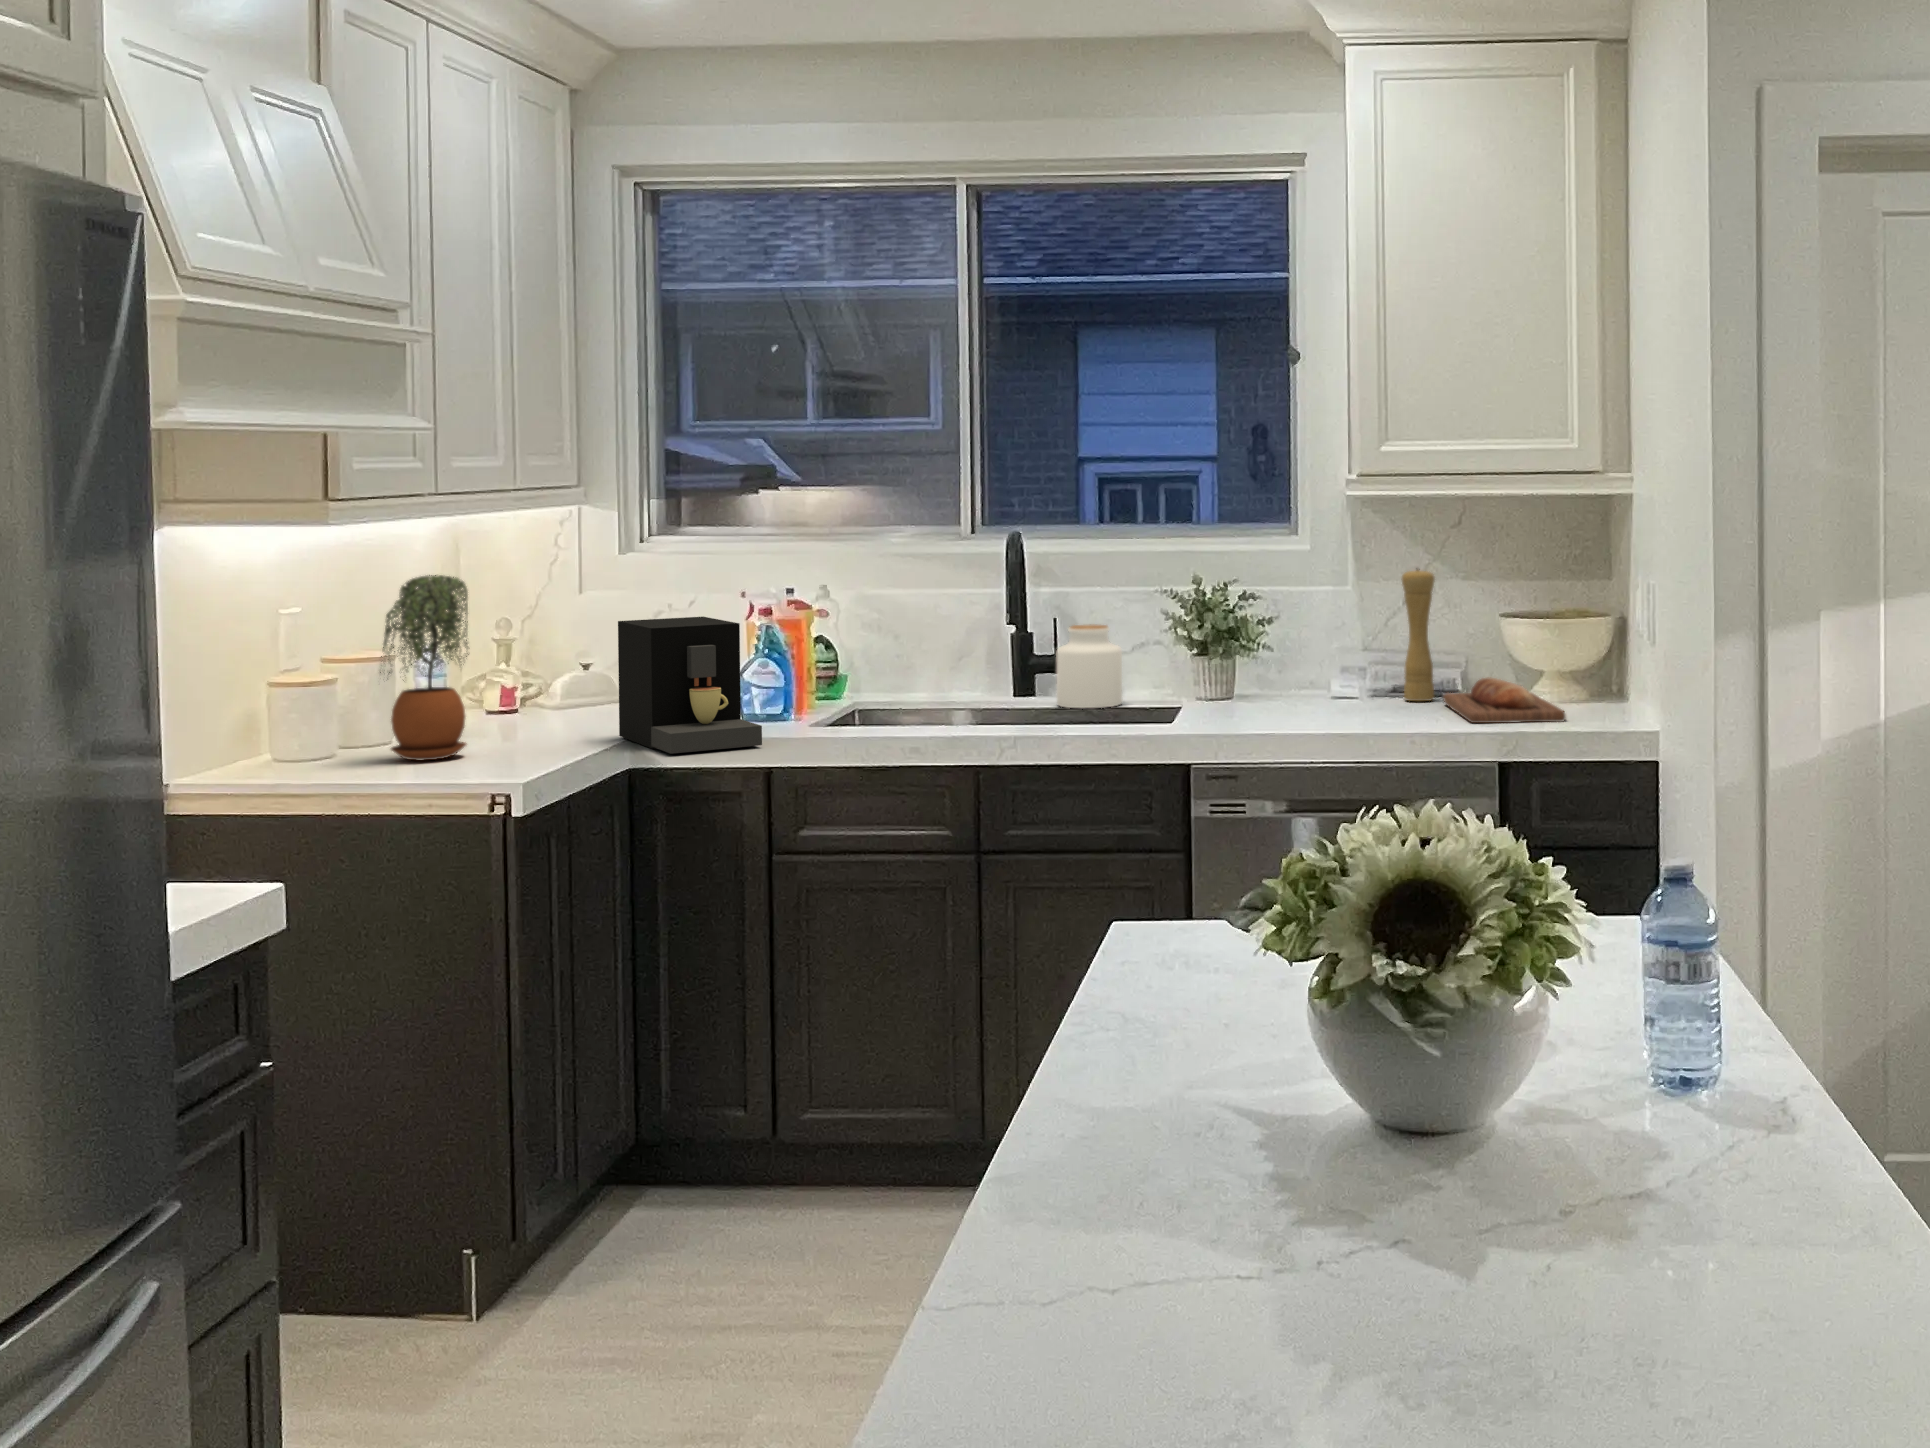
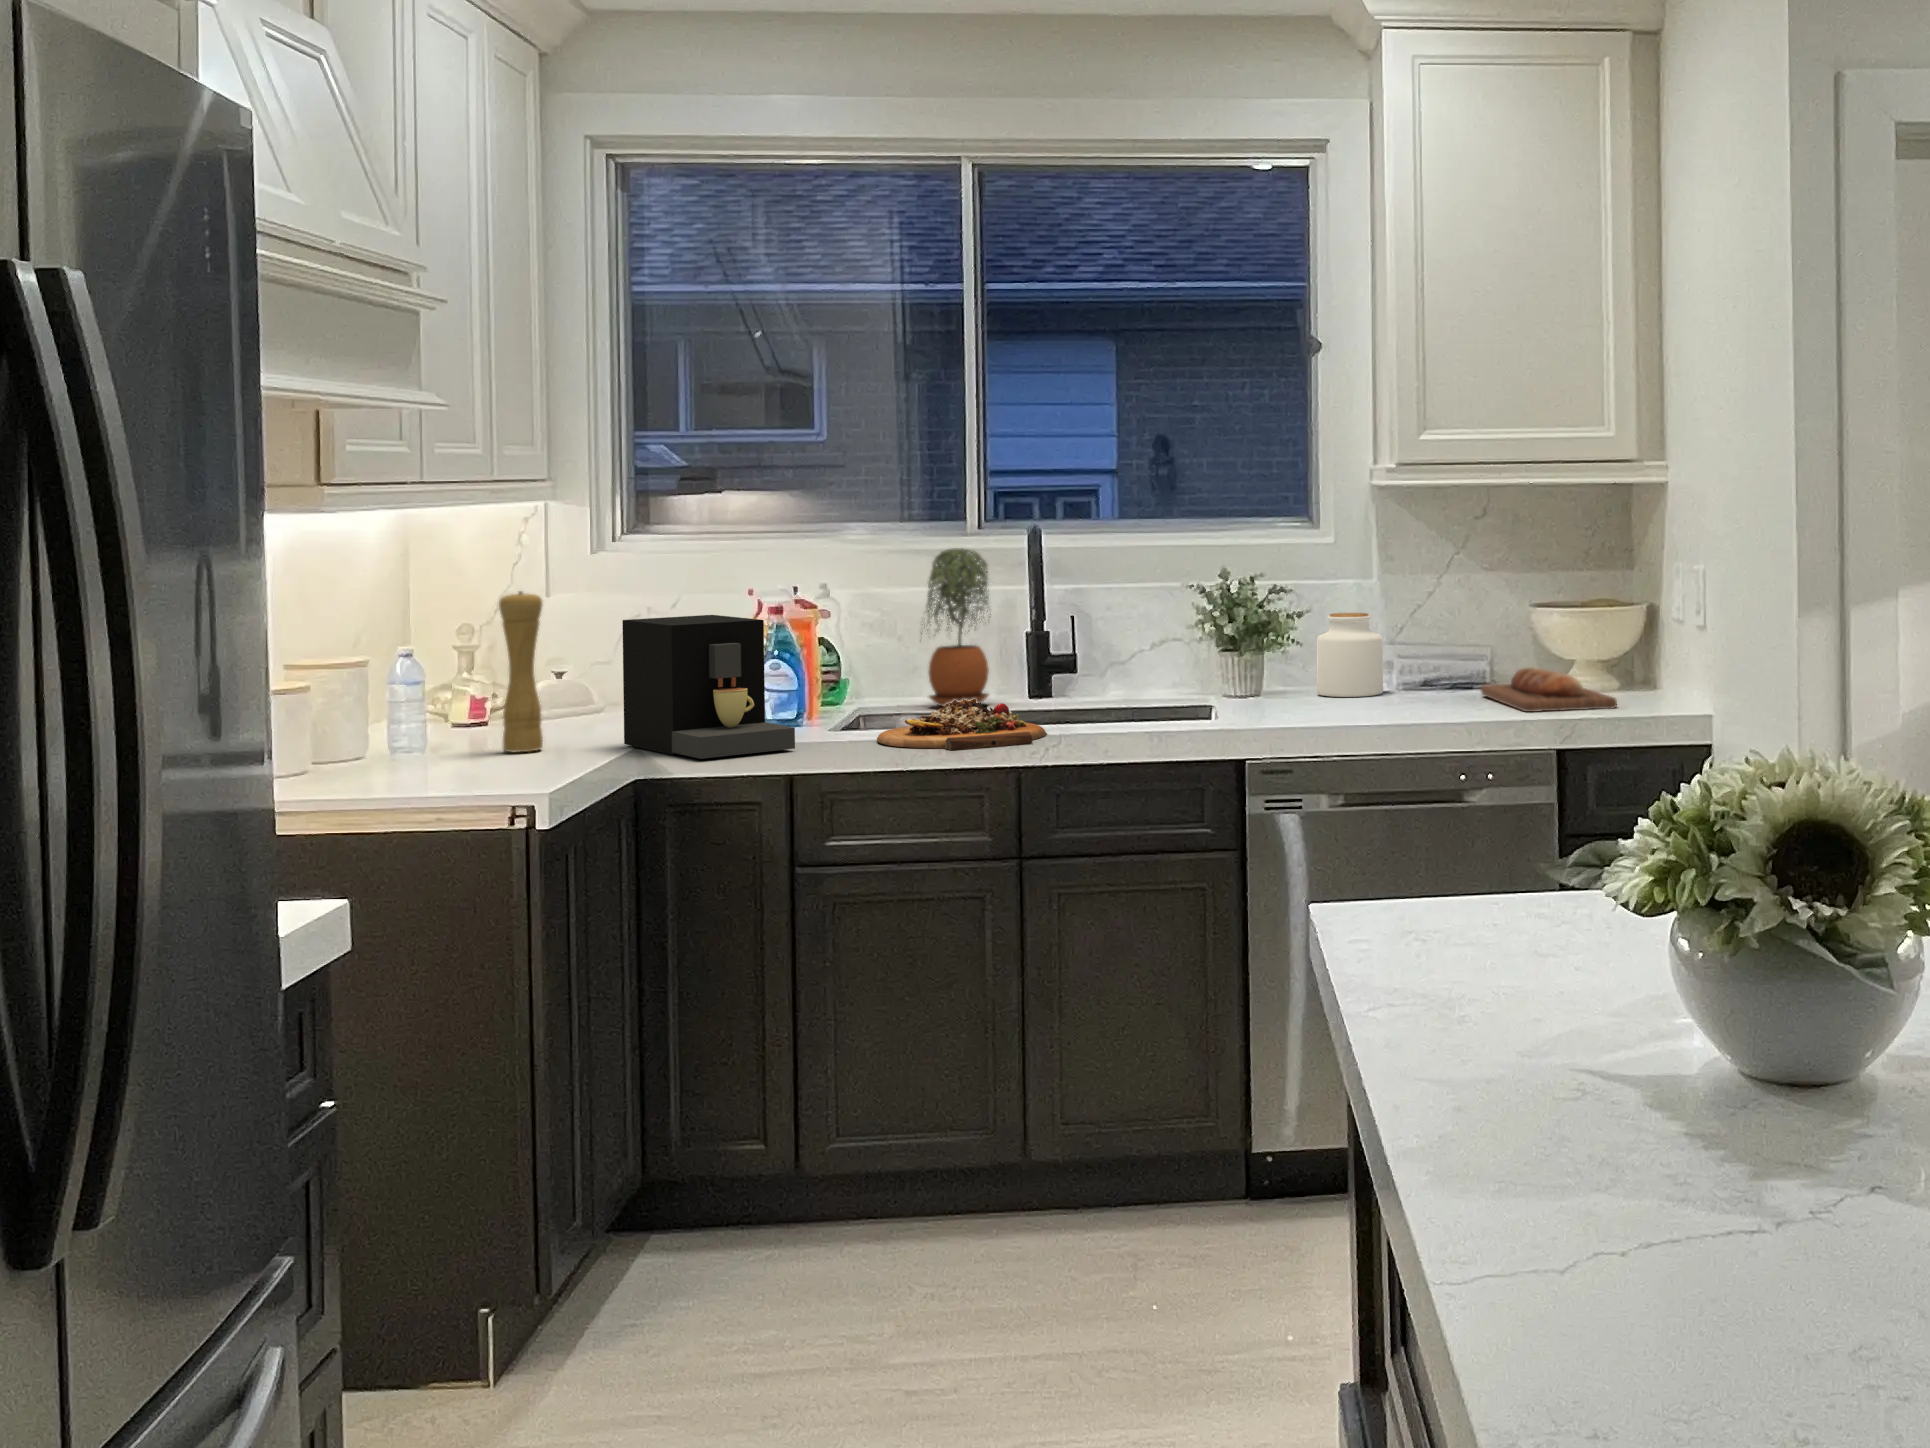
pepper mill: present [1402,569,1434,701] -> present [499,591,543,752]
potted plant: present [380,575,469,760] -> present [921,548,991,706]
jar: present [1056,625,1122,708] -> present [1317,613,1383,697]
cutting board: none [842,701,1002,751] -> present [877,699,1047,750]

